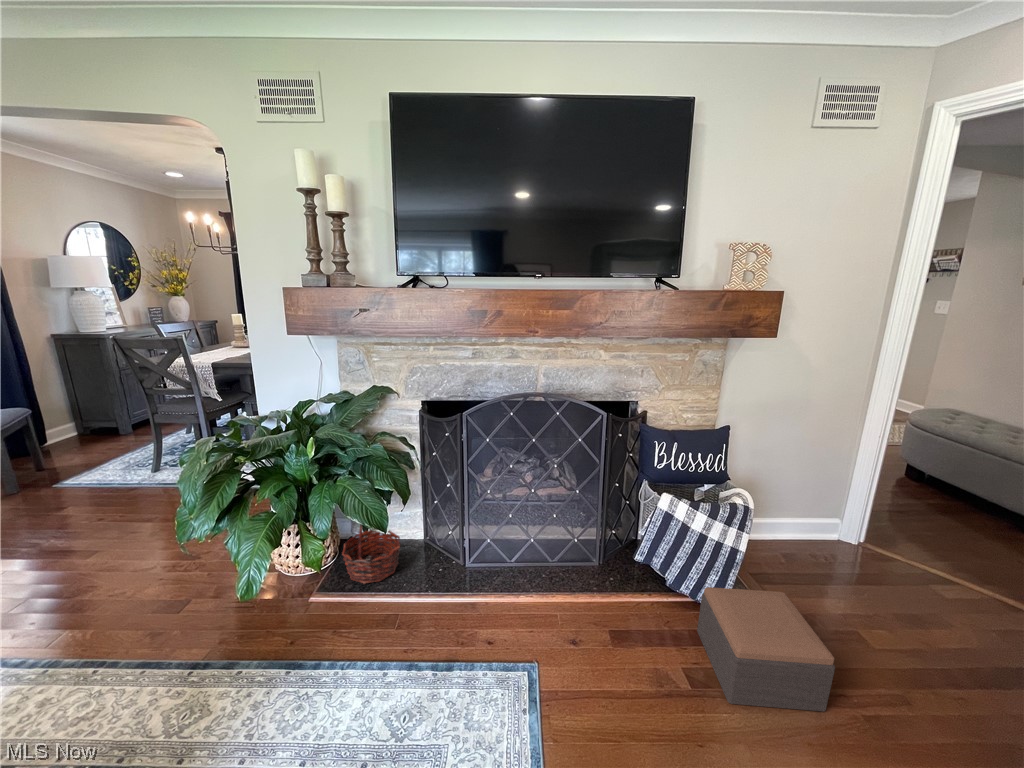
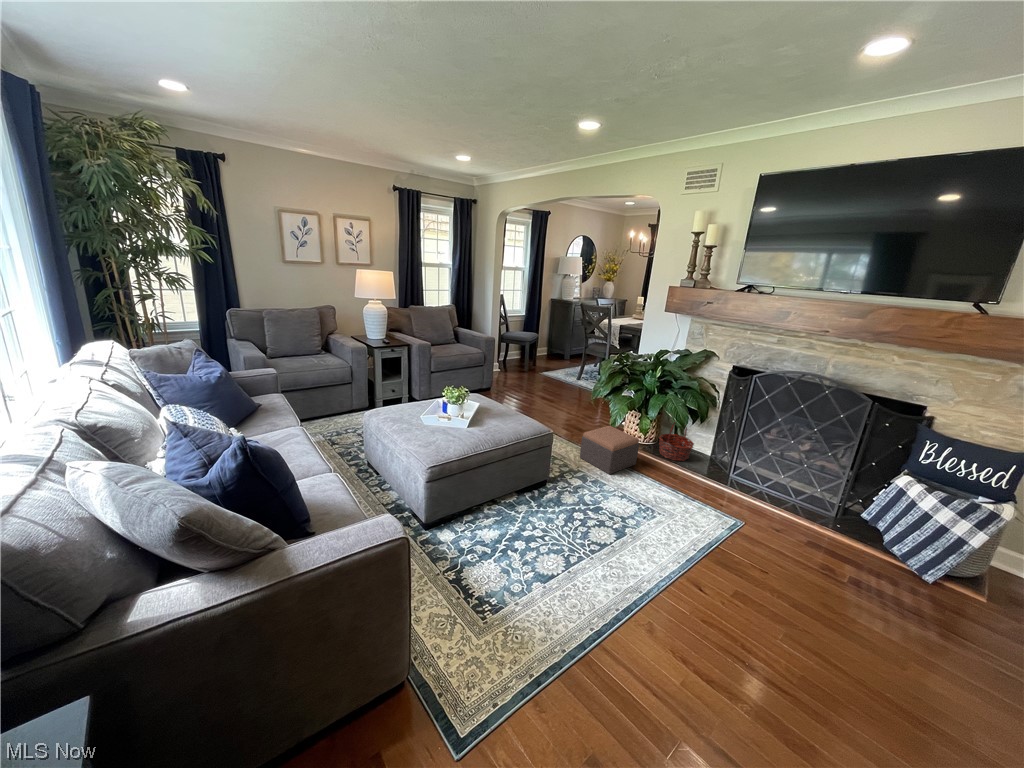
footstool: present [697,587,835,712] -> present [580,426,639,474]

